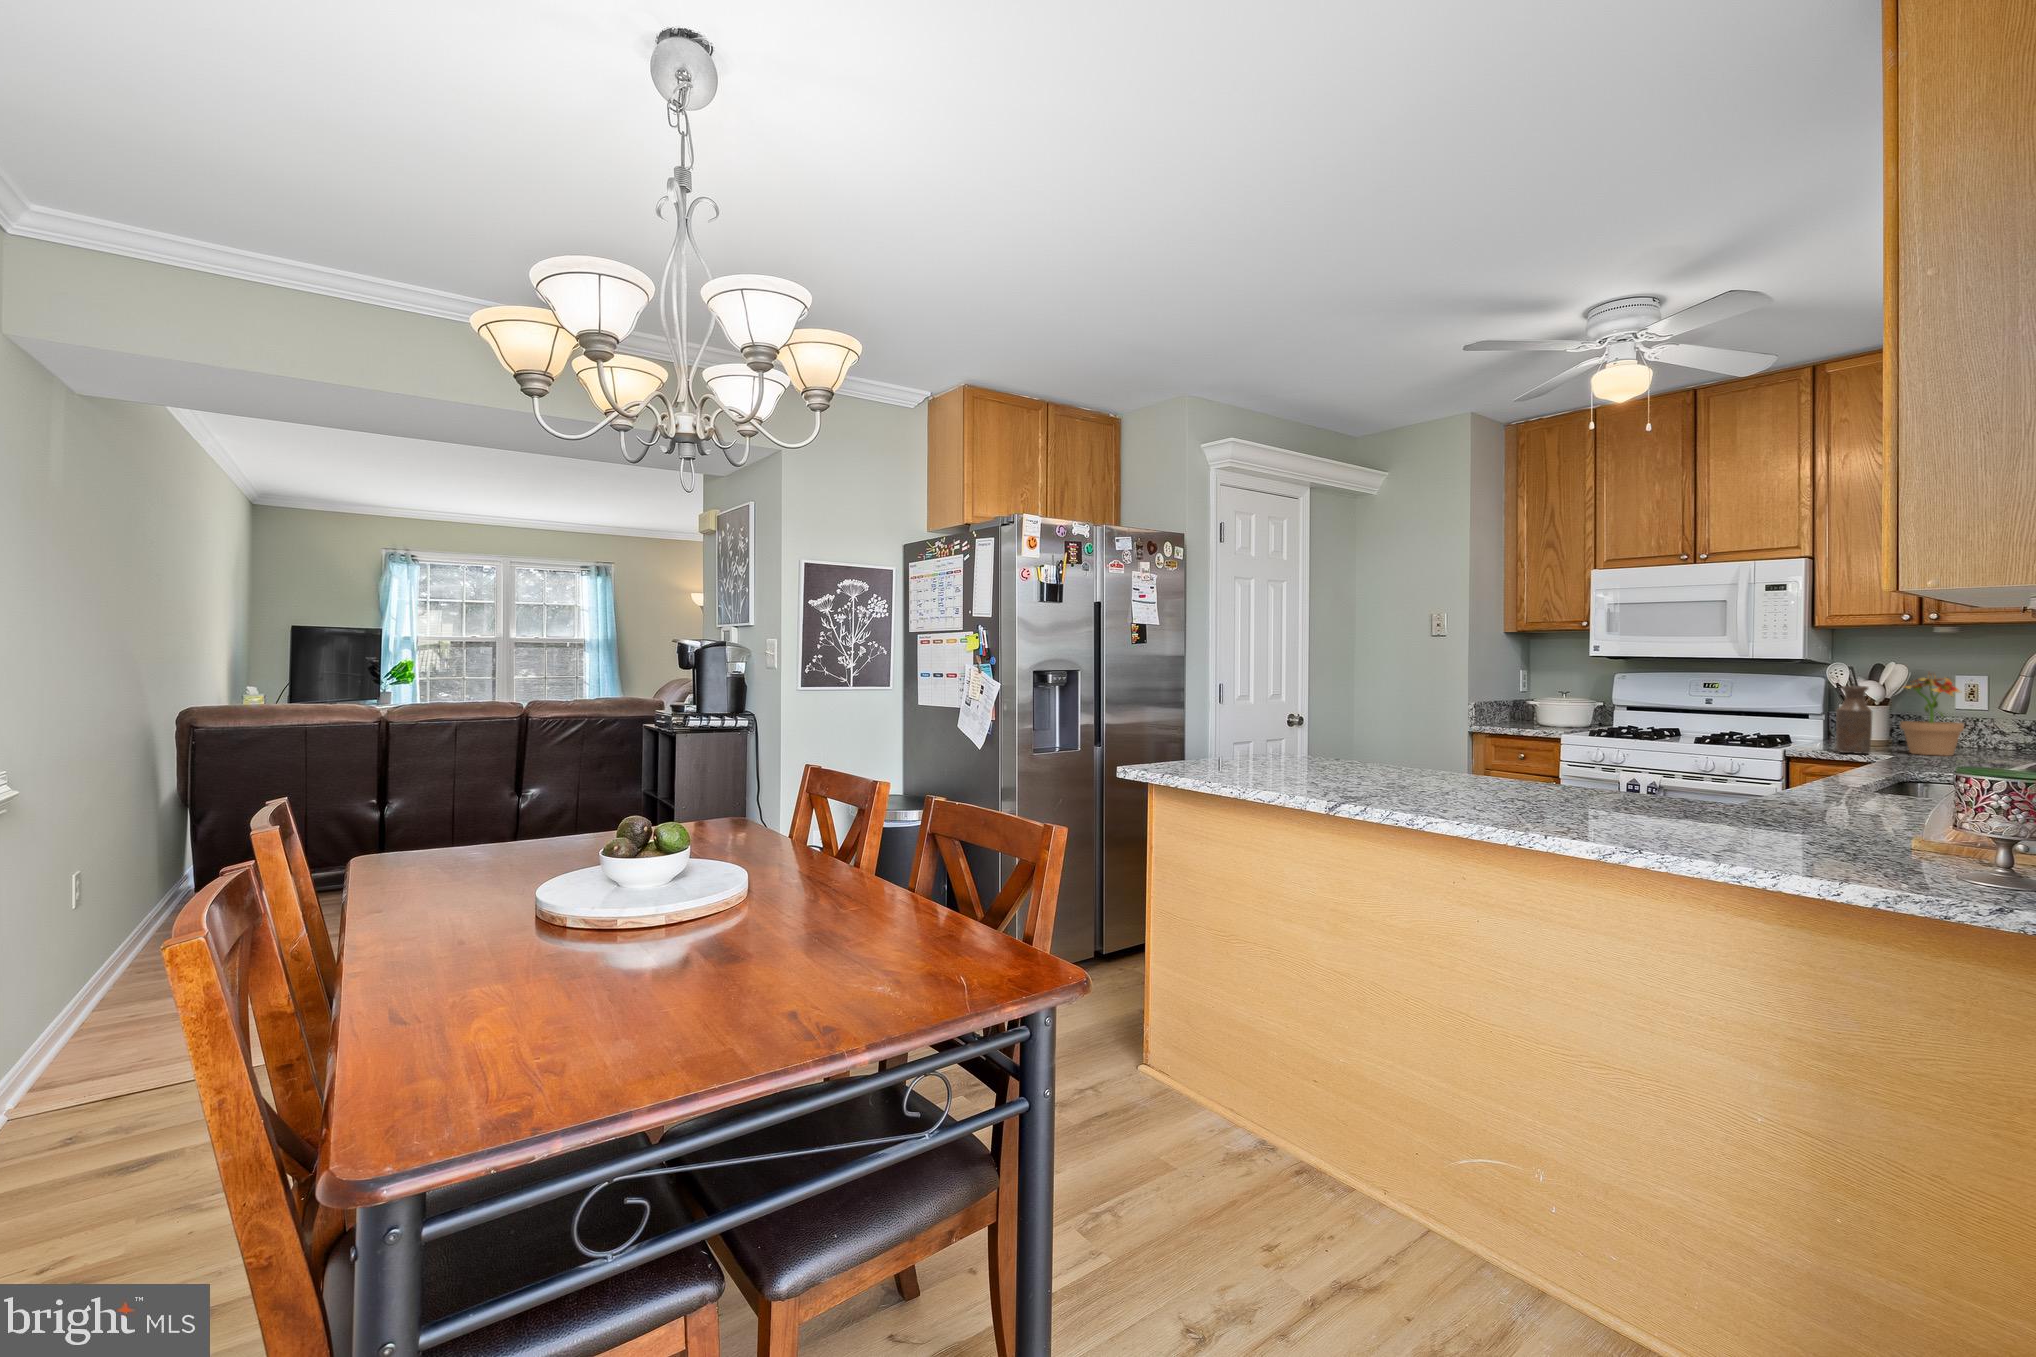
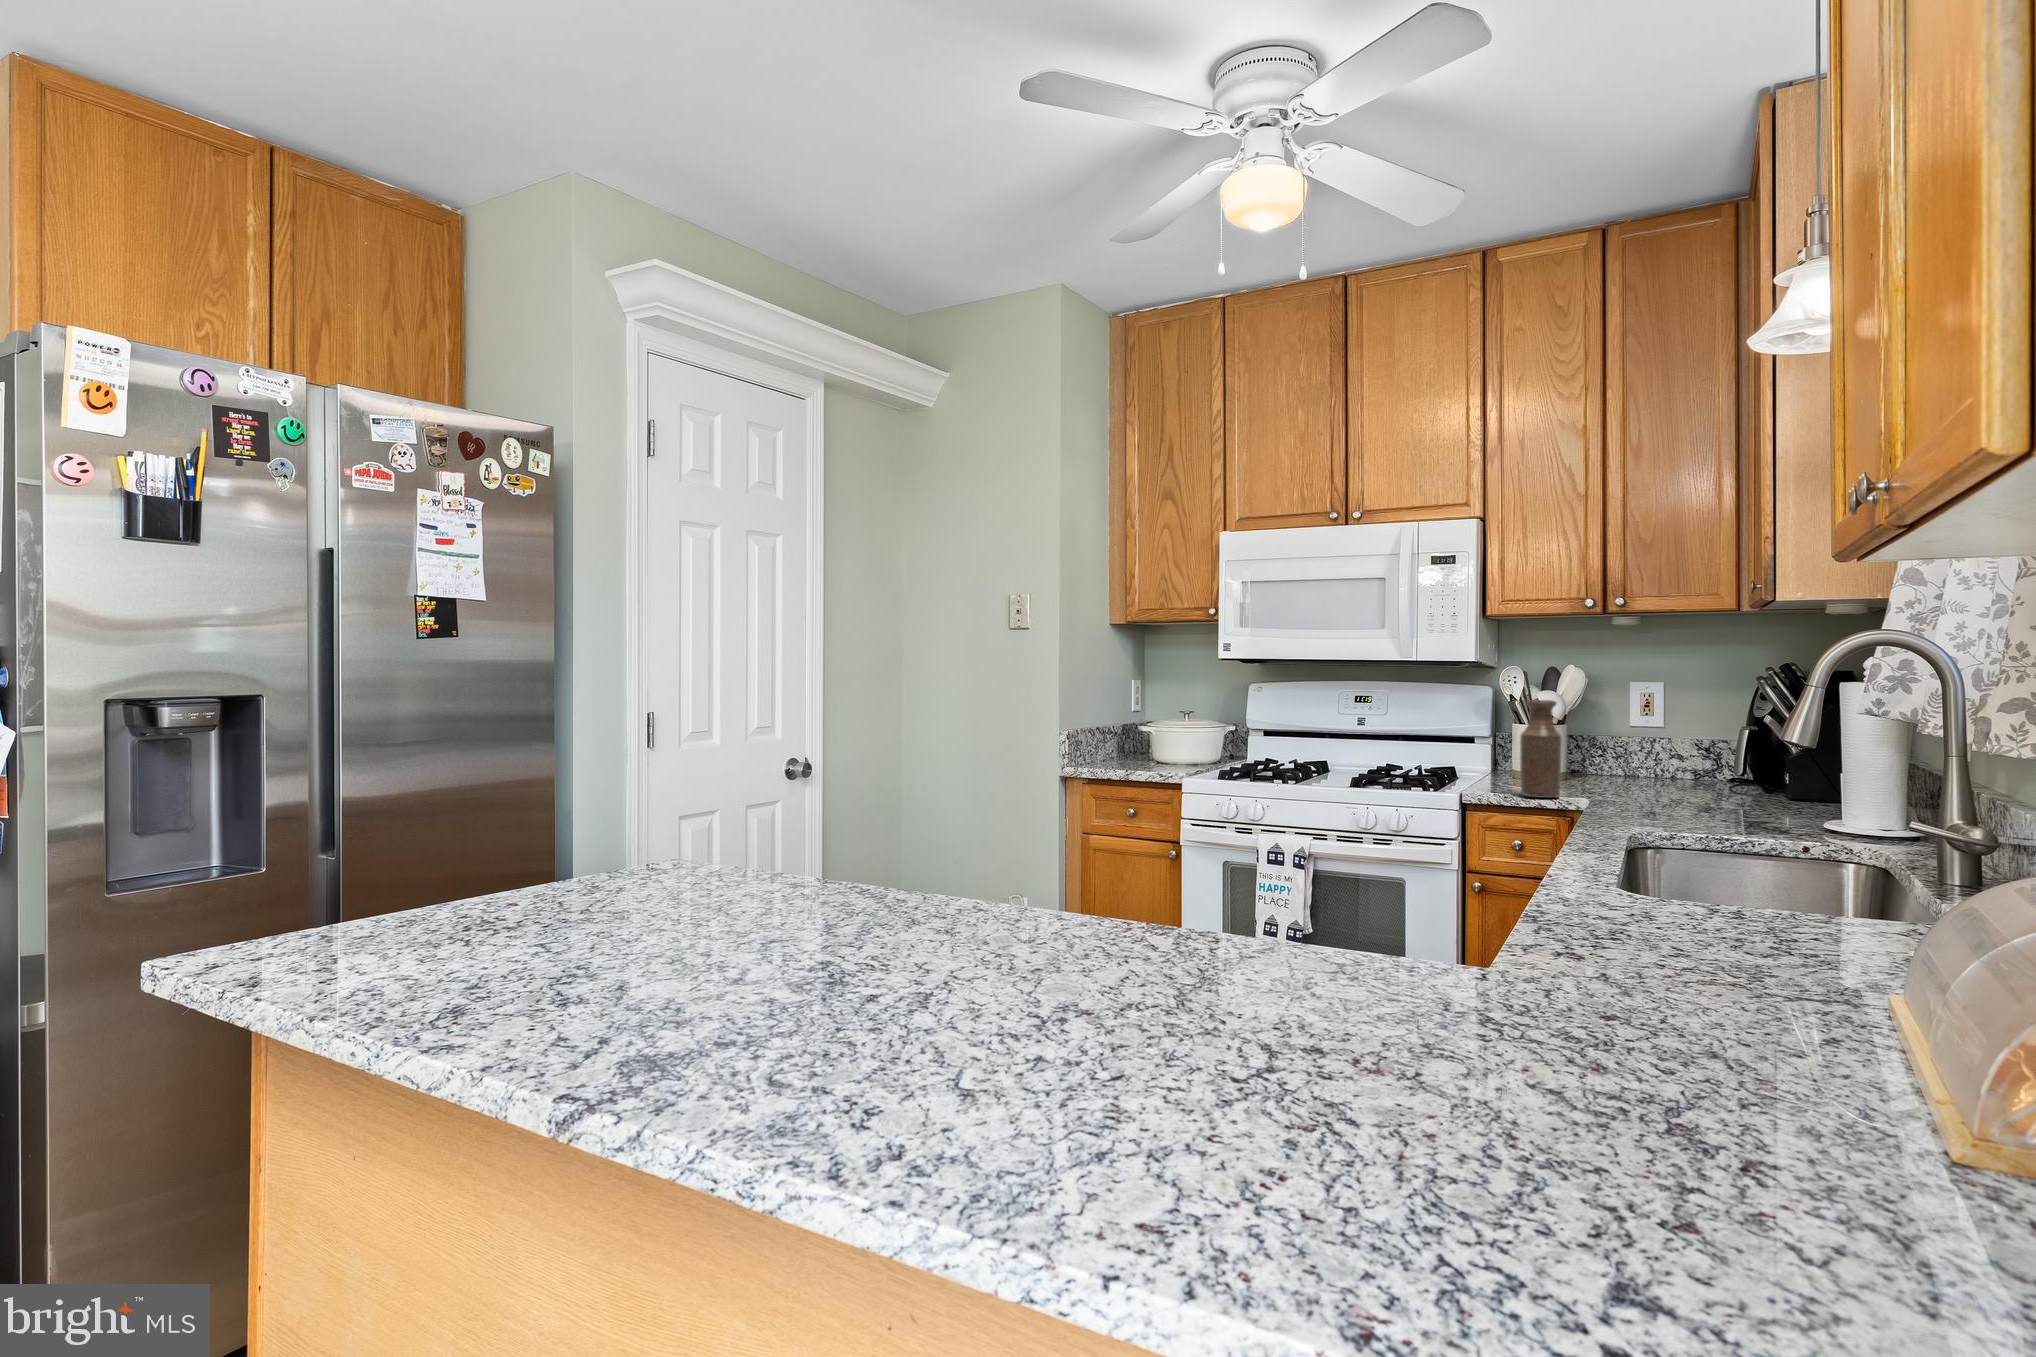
potted plant: present [1901,678,1964,756] -> none [1581,679,1657,796]

